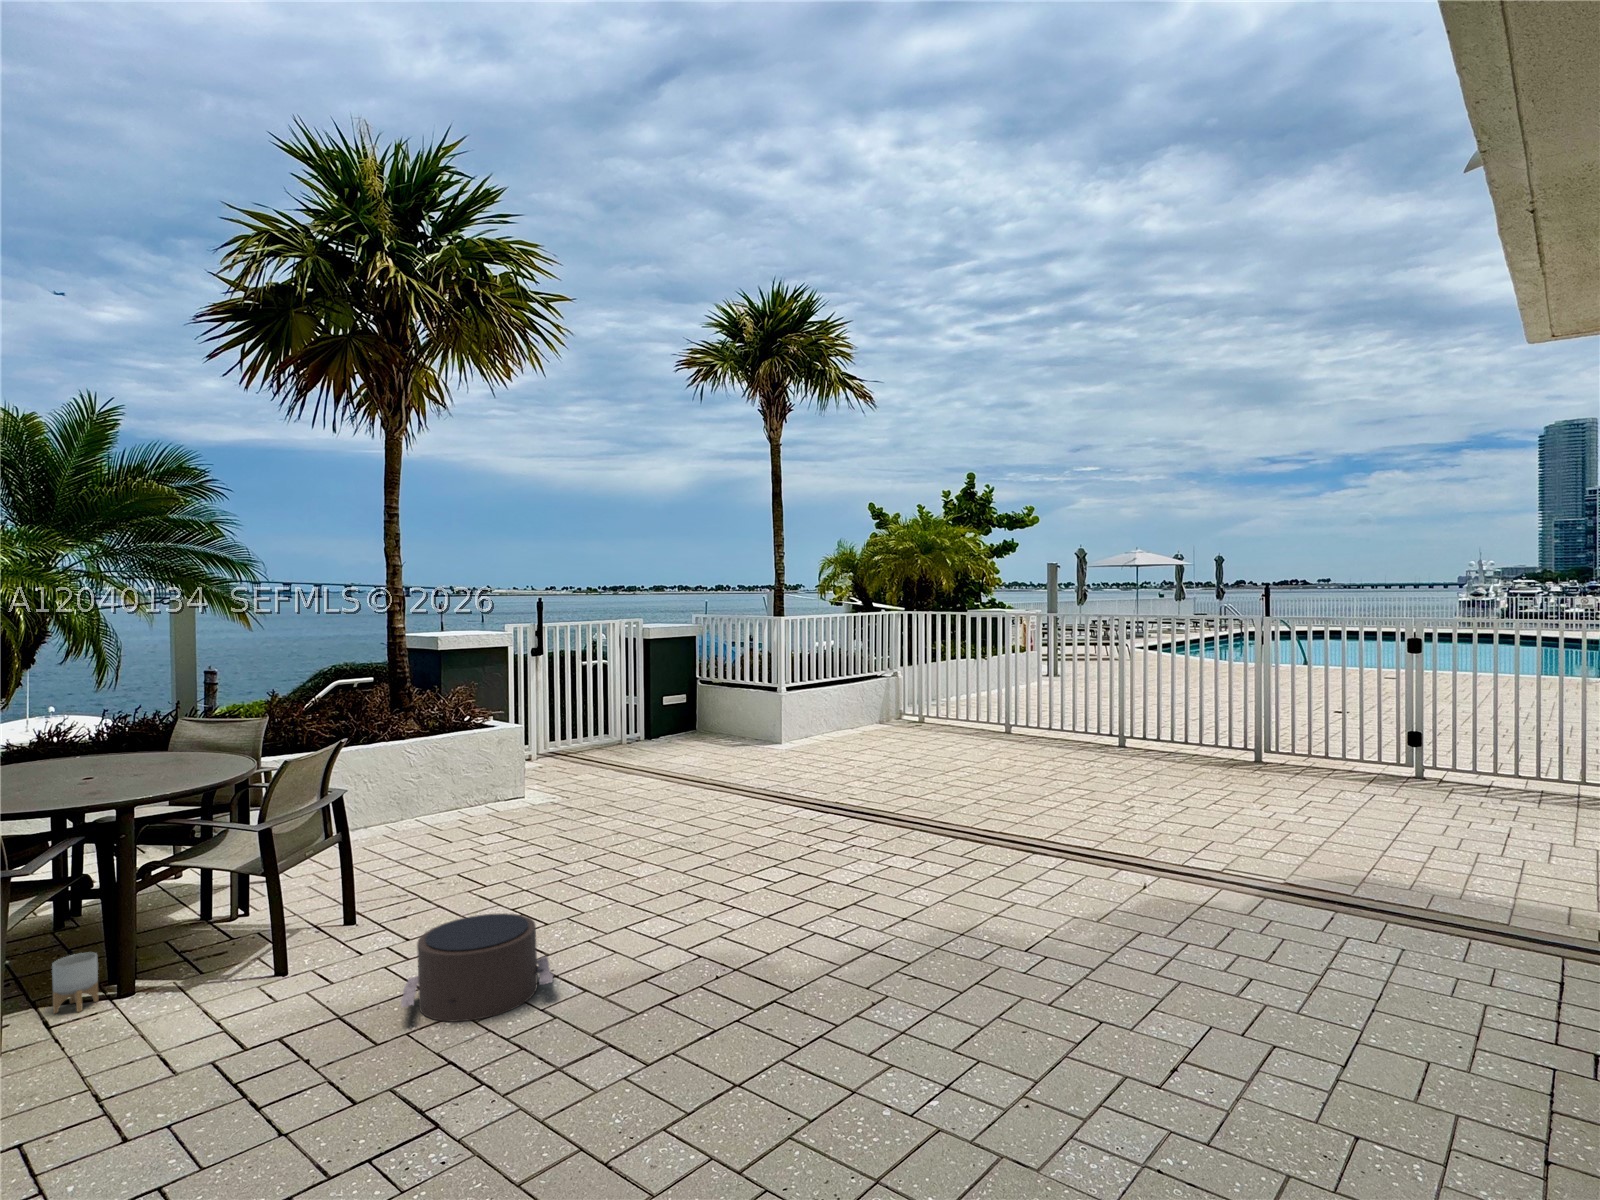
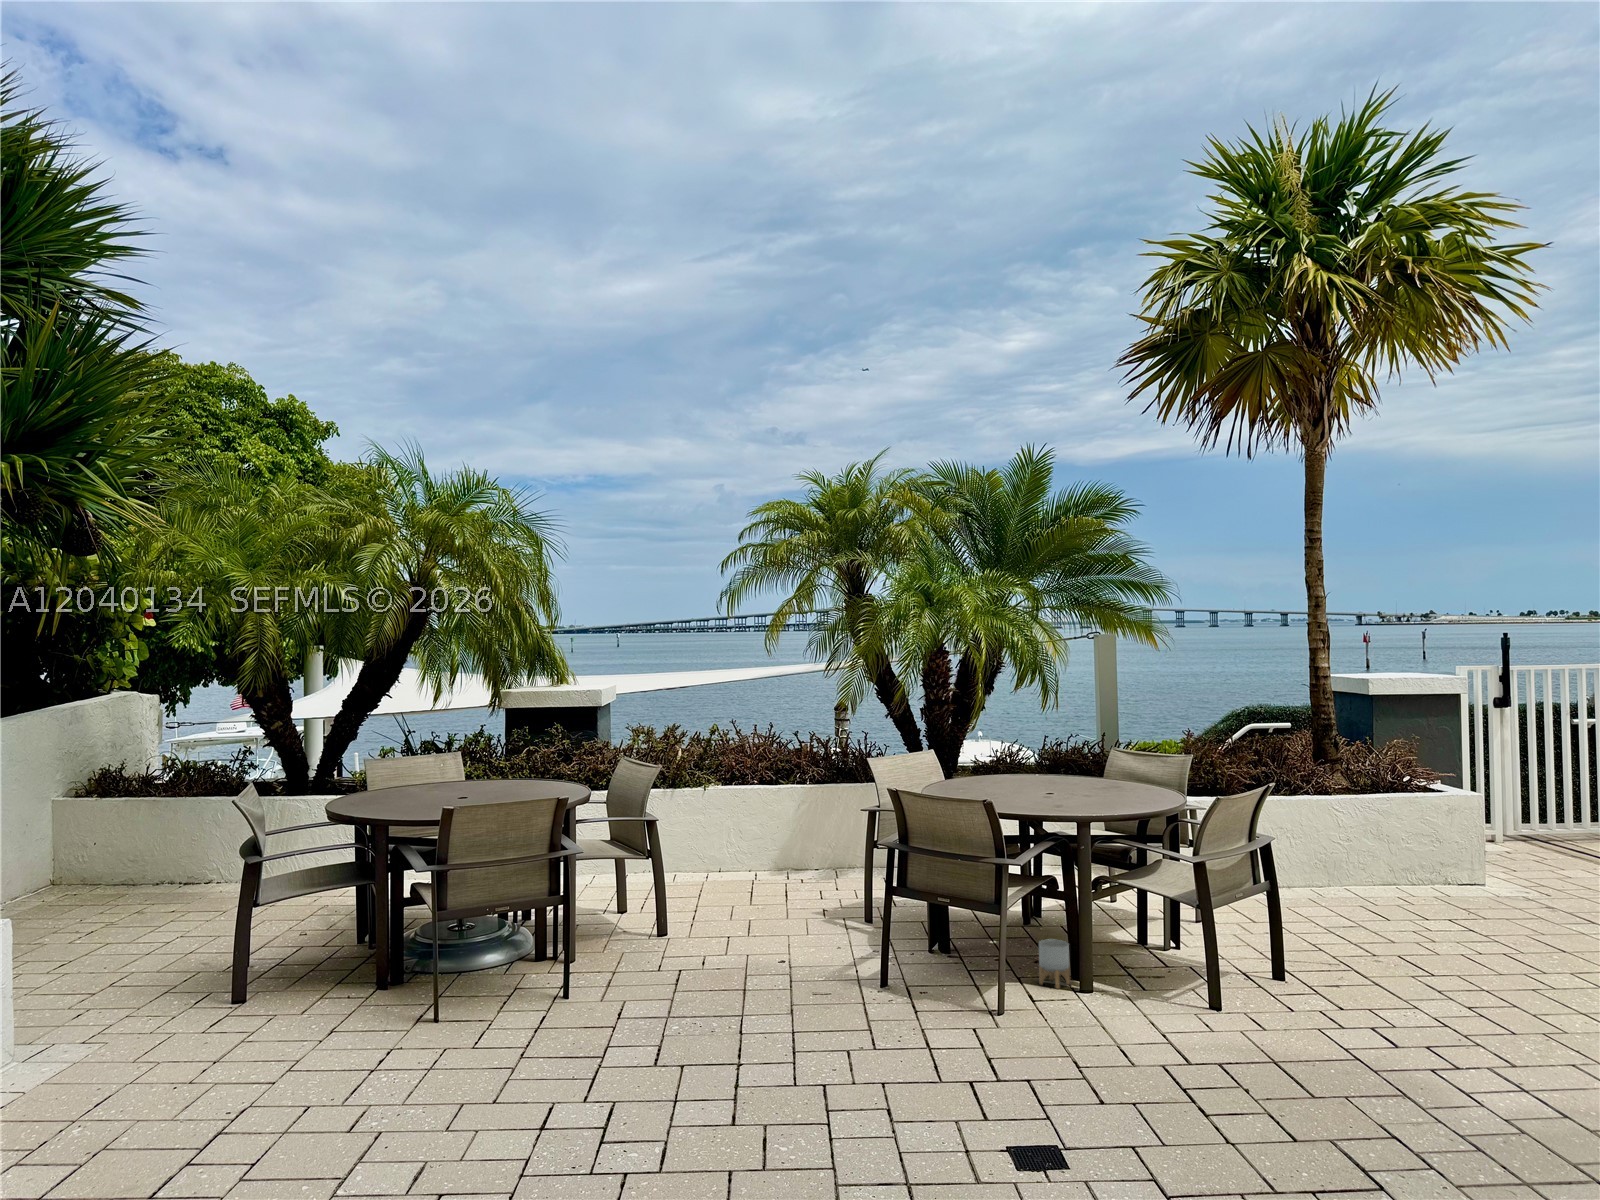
pouf: present [401,913,554,1022] -> none [1338,1000,1525,1118]

